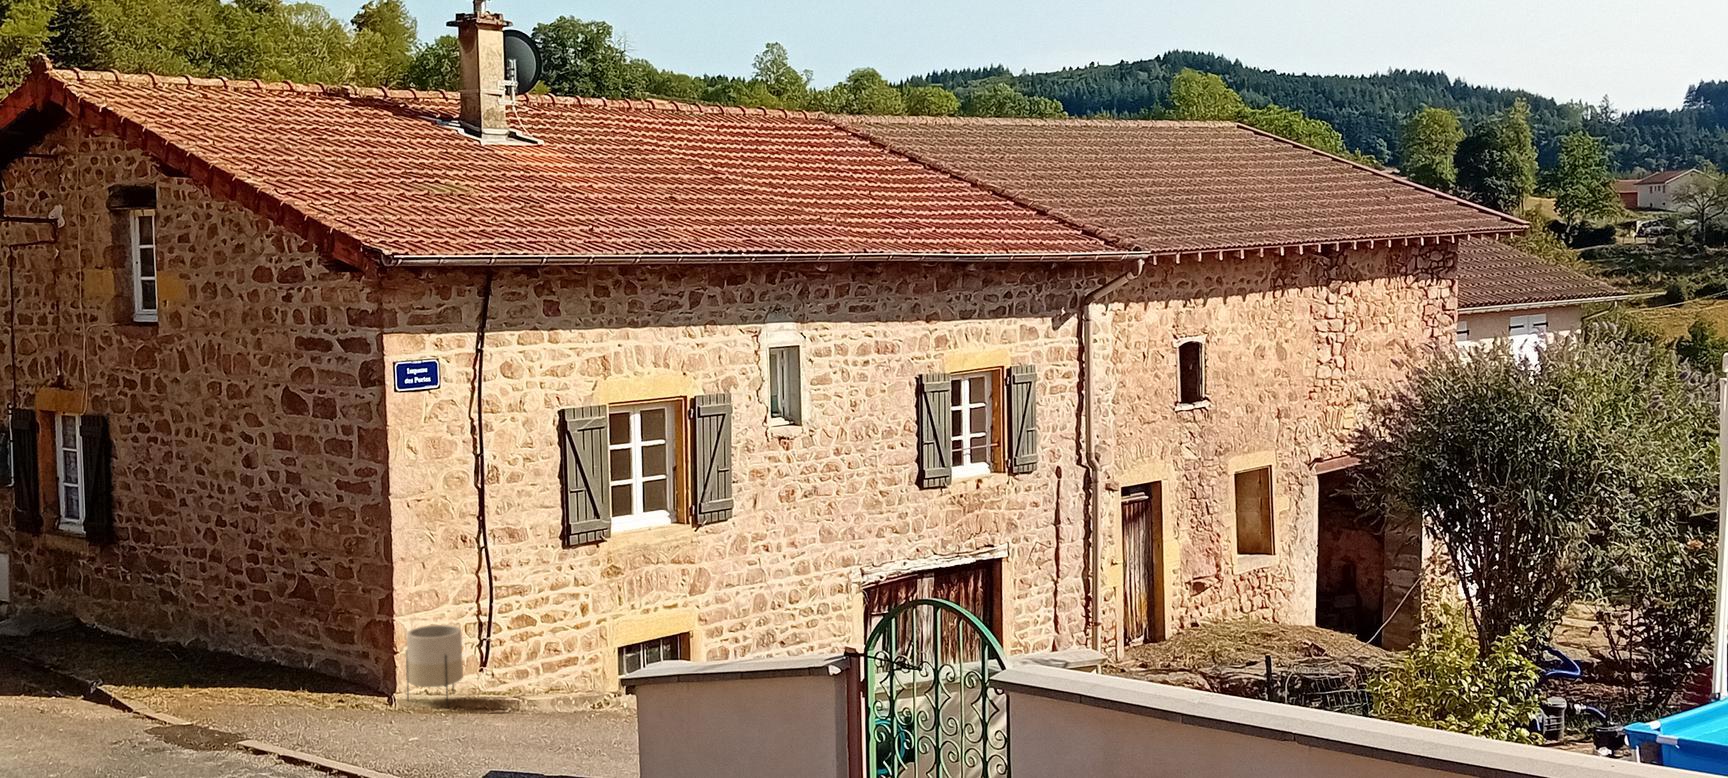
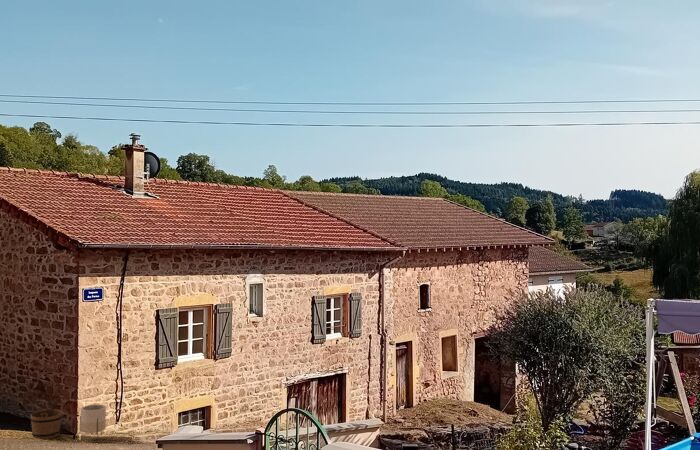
bucket: none [297,627,366,700] -> present [30,405,63,439]

